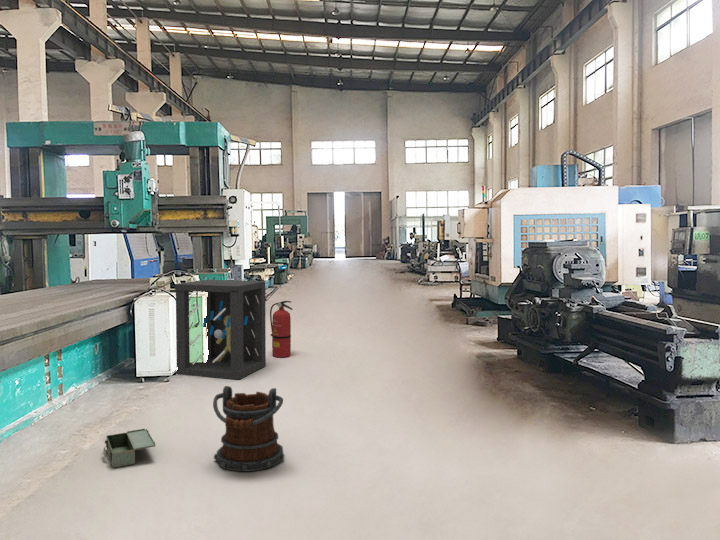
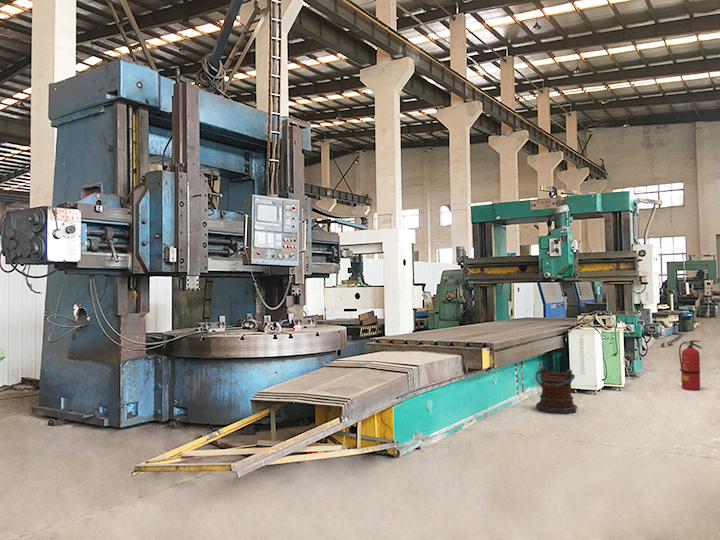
storage cabinet: present [175,280,266,380] -> none [598,319,676,400]
bucket: present [213,386,284,471] -> present [535,367,577,413]
toolbox: present [104,429,155,468] -> none [564,415,600,434]

